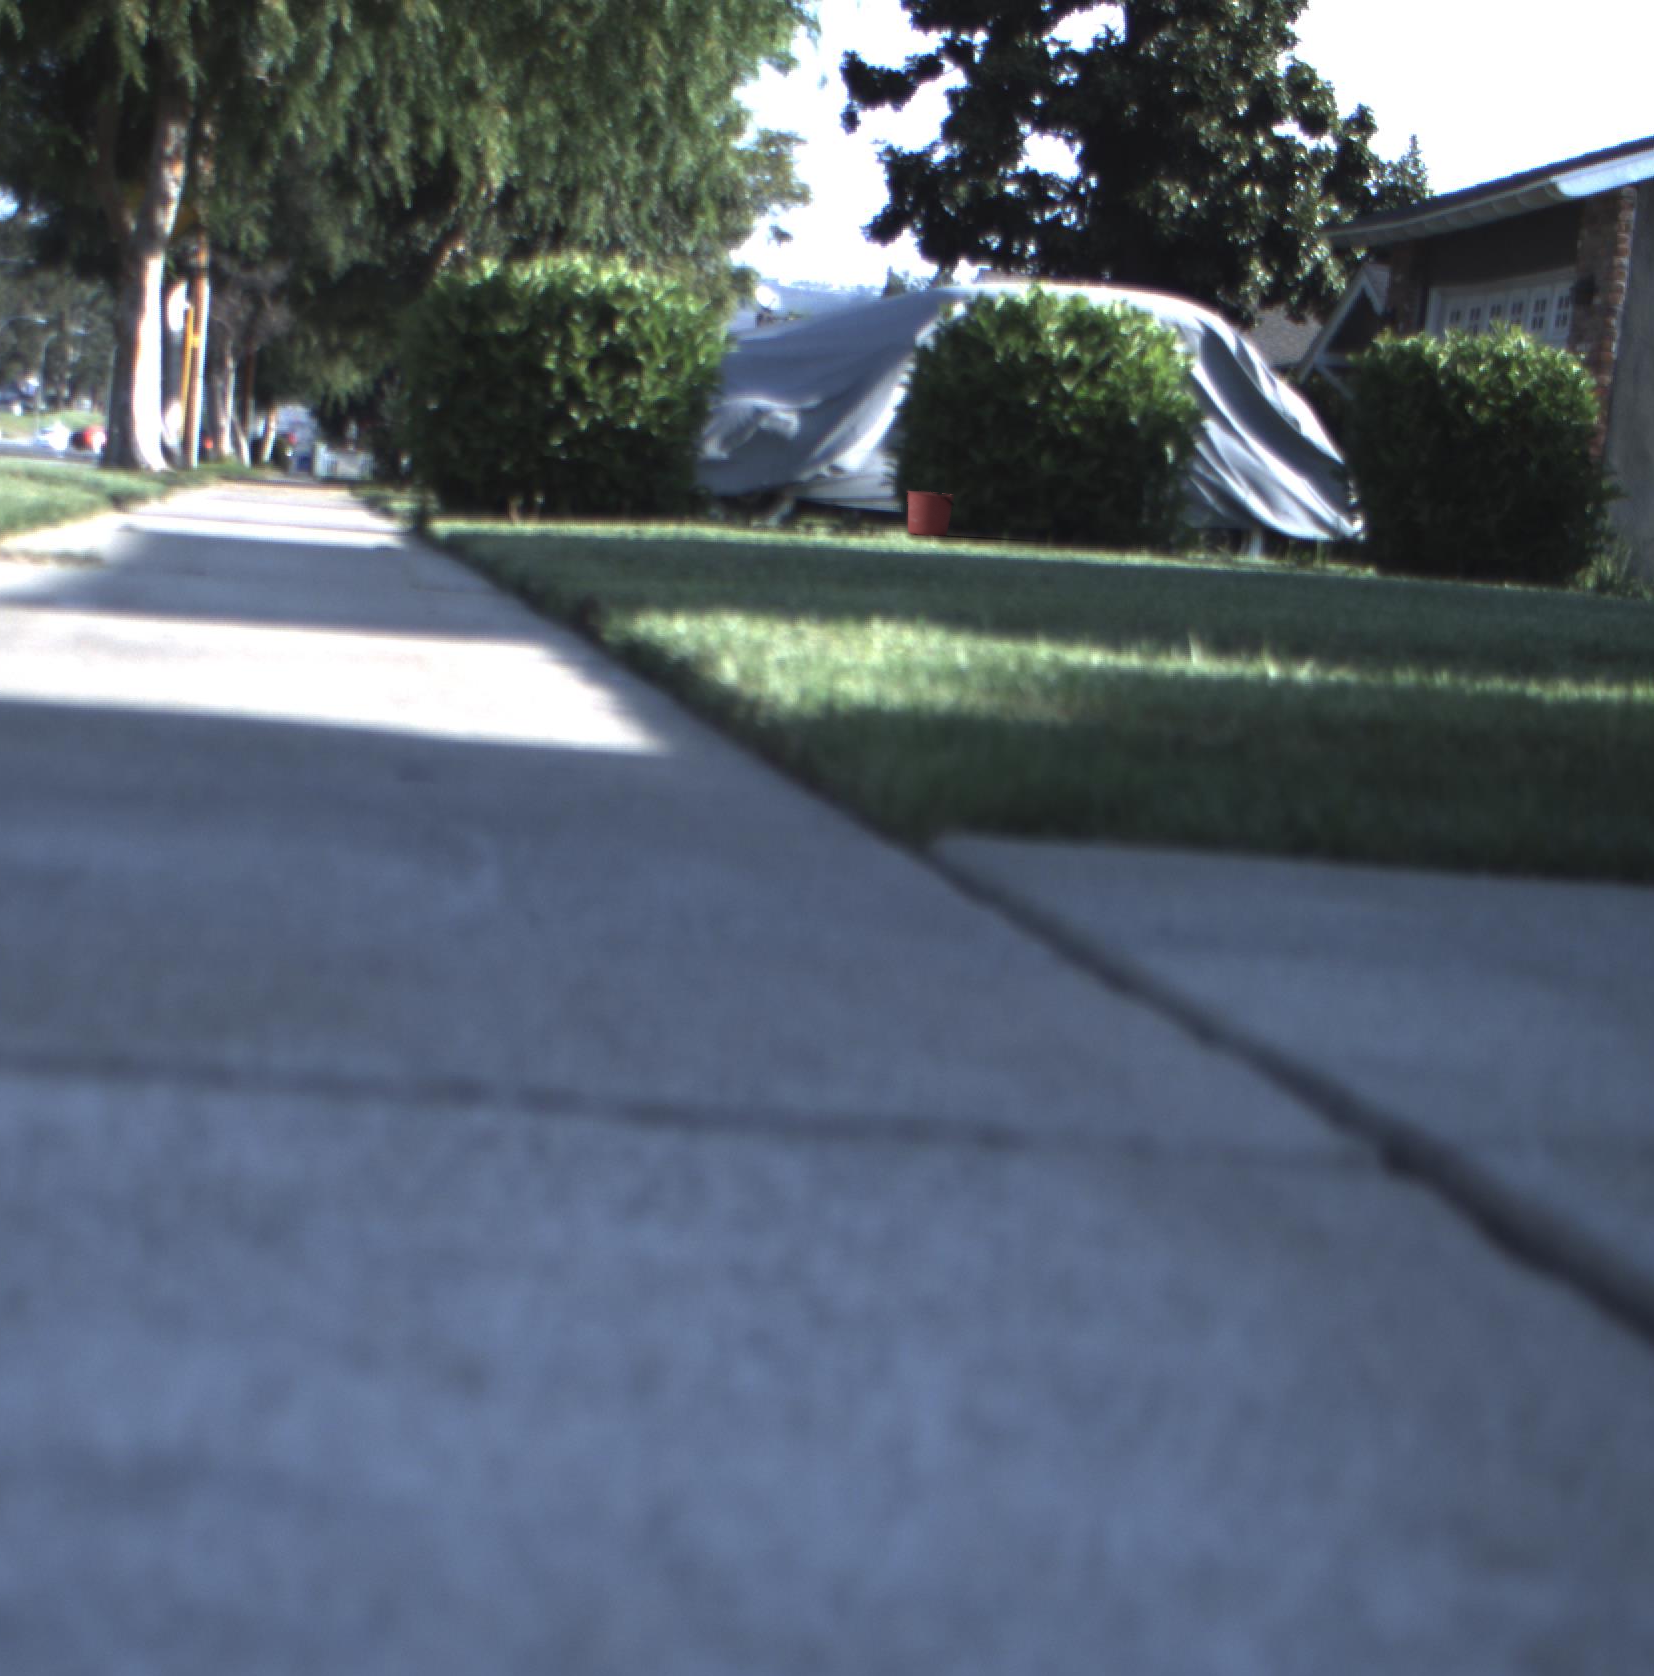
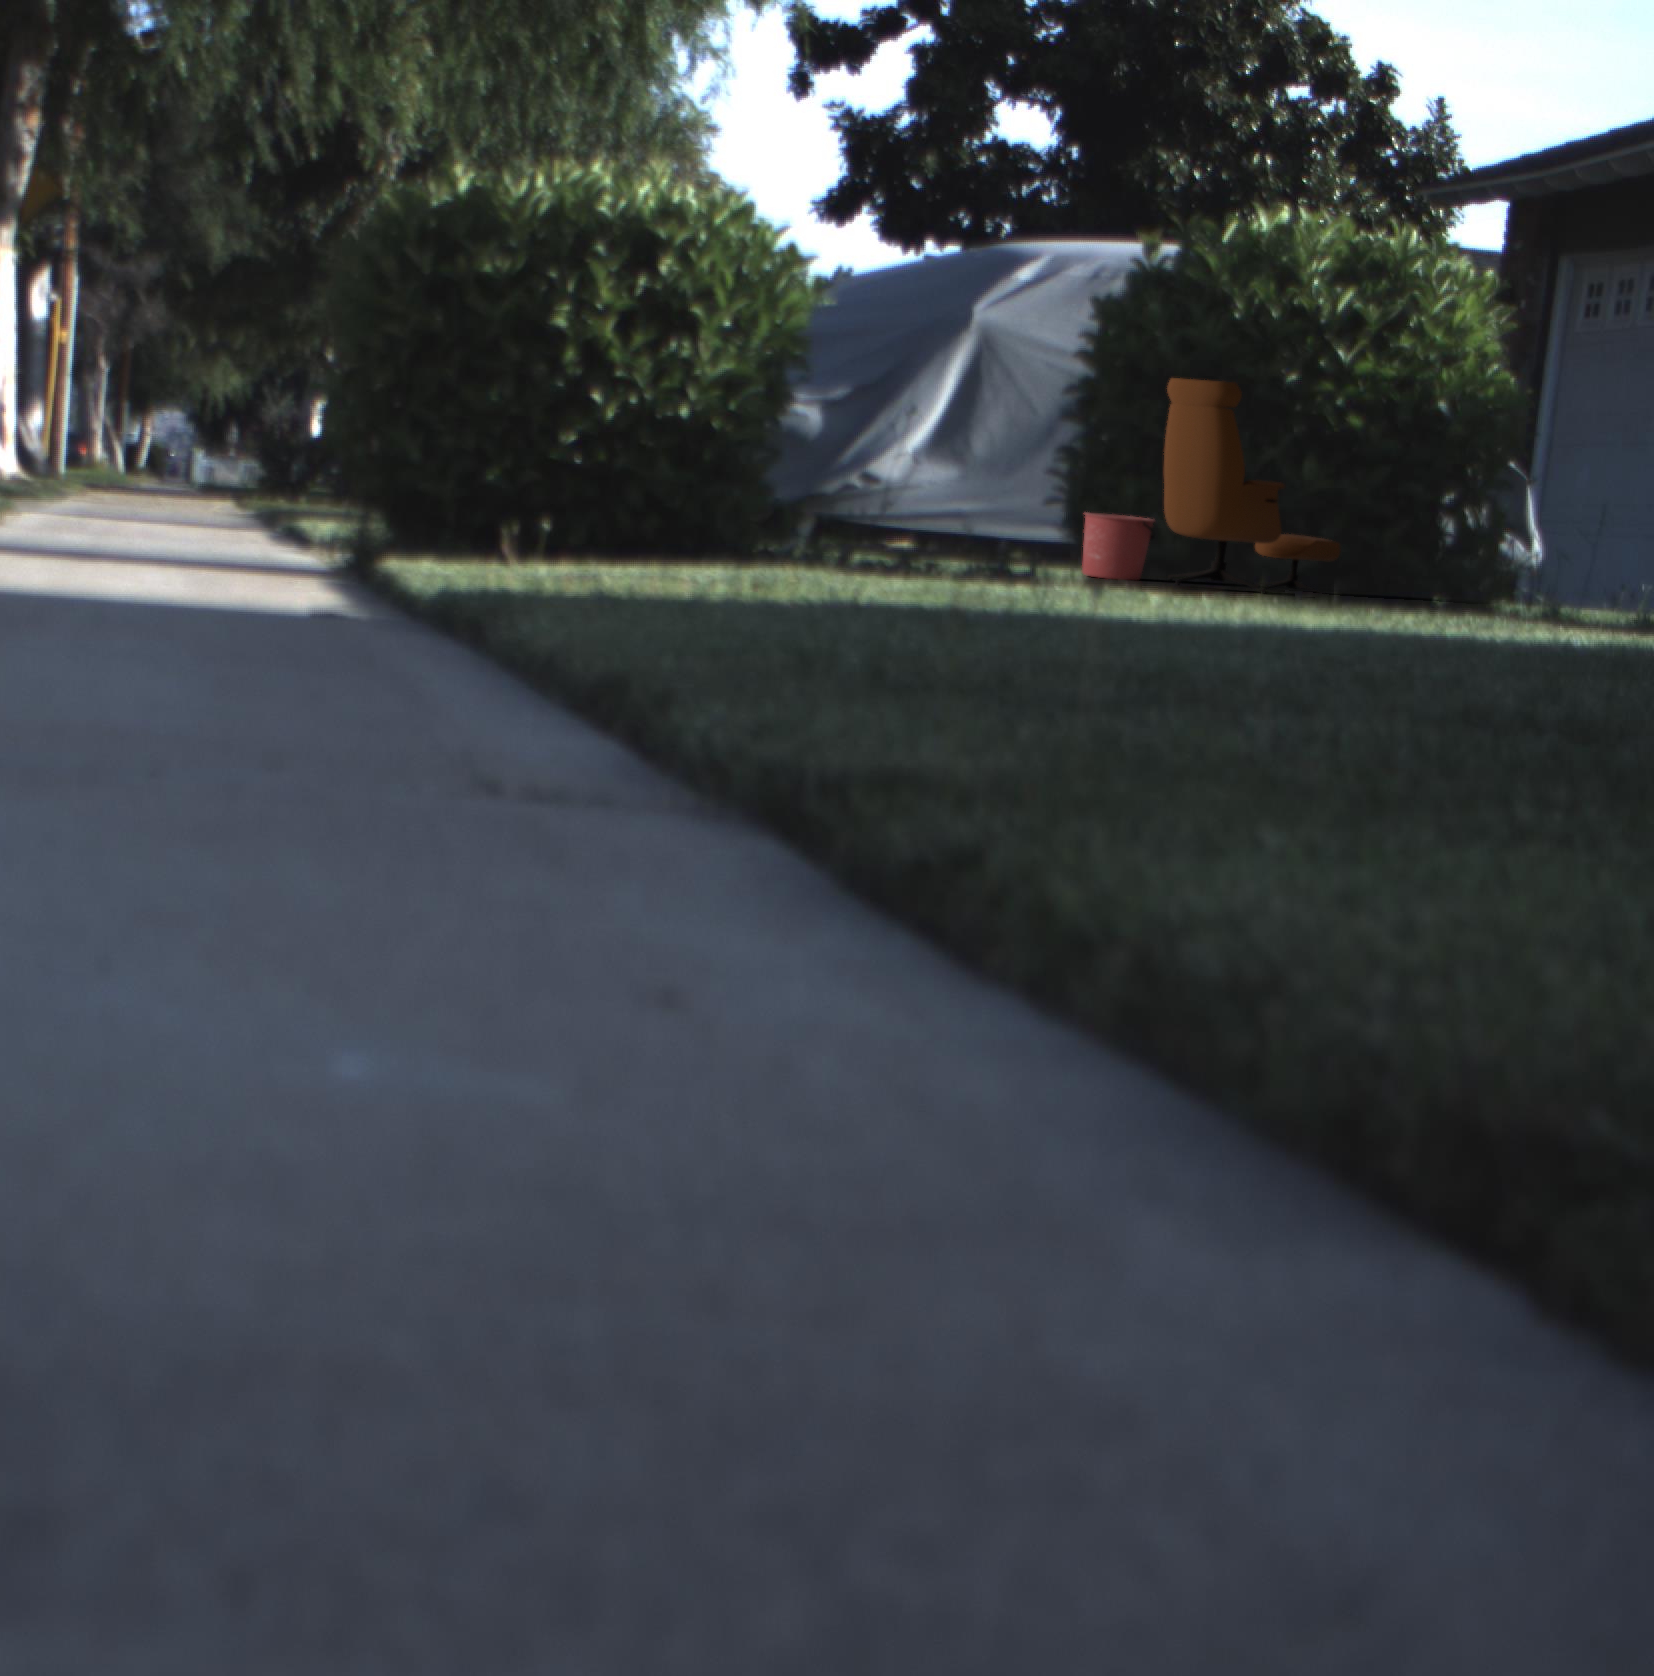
lounge chair: none [941,402,1068,546] -> present [1164,378,1340,594]

